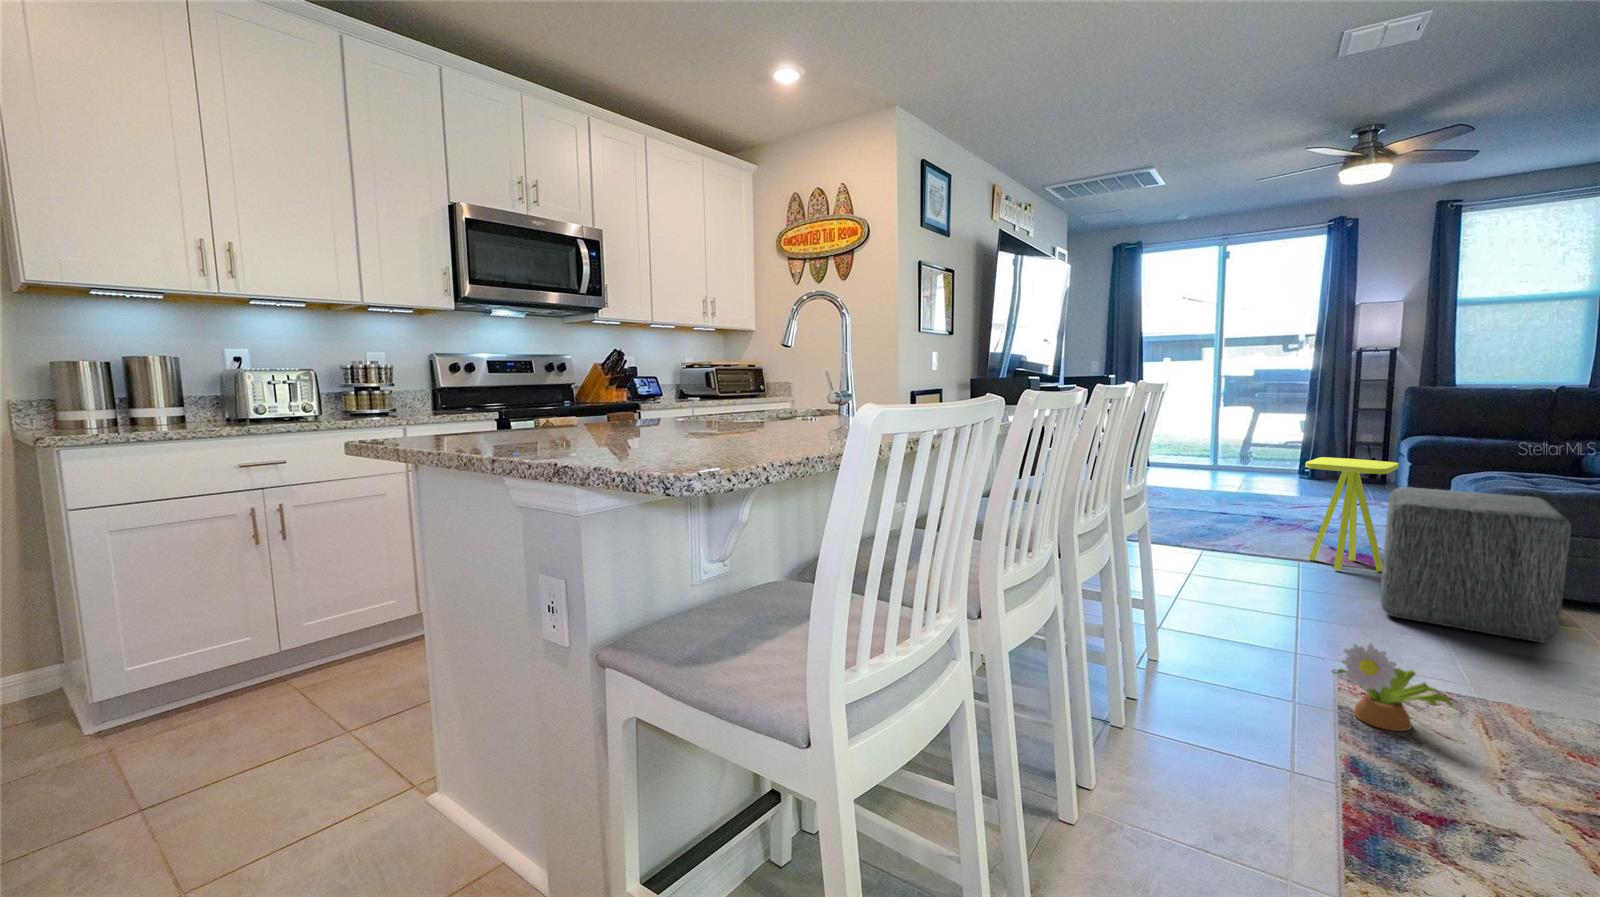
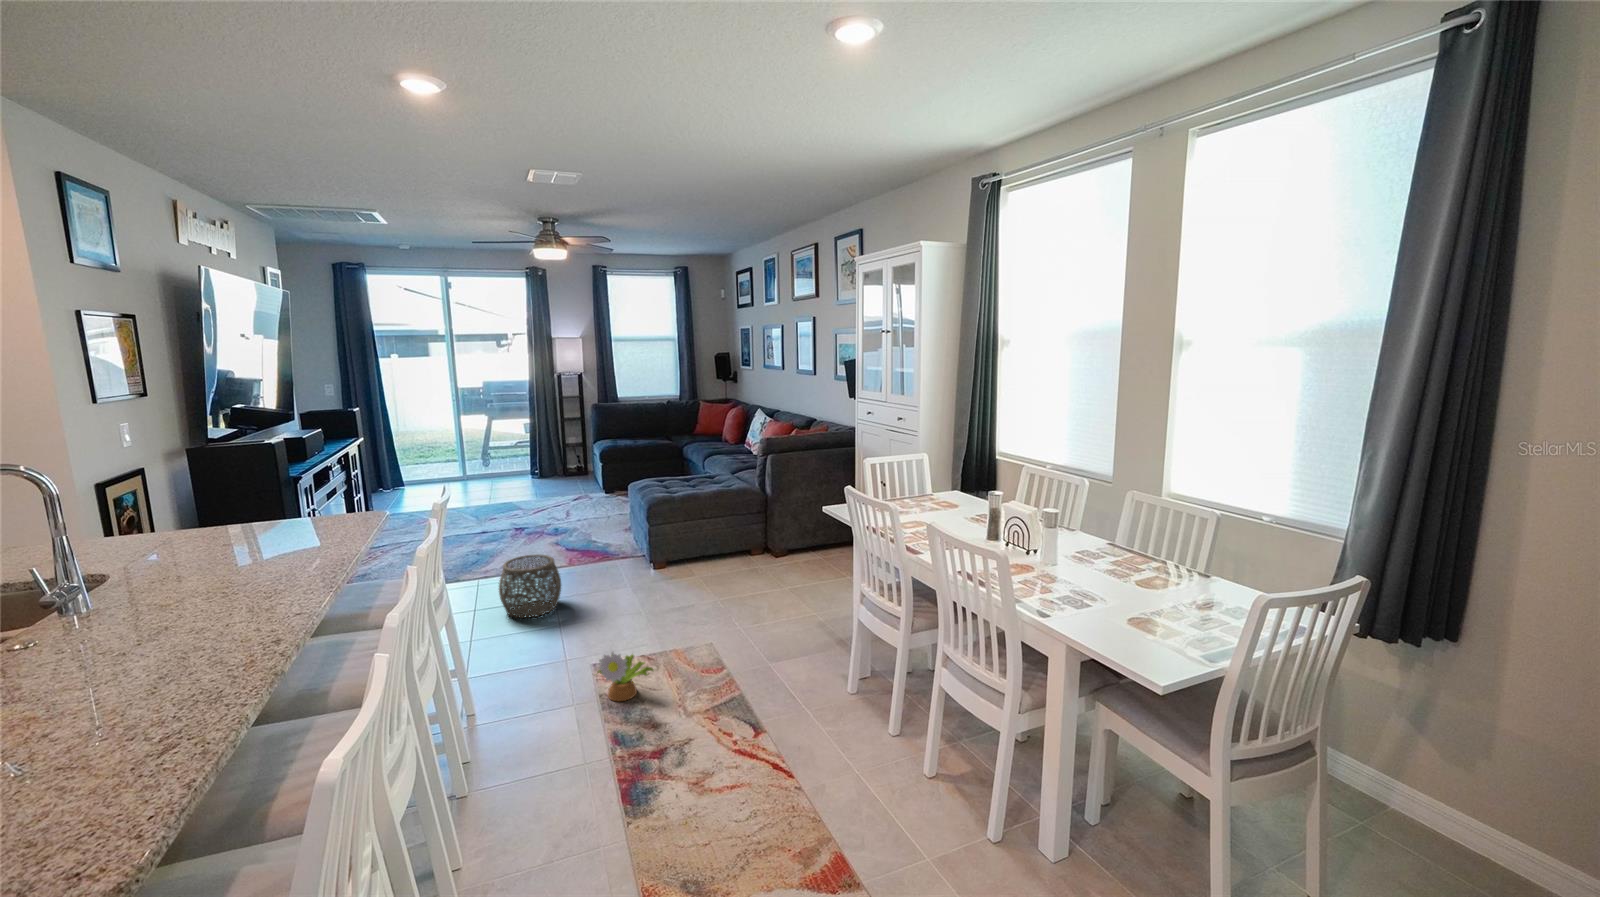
side table: present [1305,457,1399,571] -> none [546,485,601,571]
ottoman: present [1381,487,1571,642] -> none [599,504,686,603]
woven basket: none [1218,522,1309,600] -> present [499,555,561,618]

